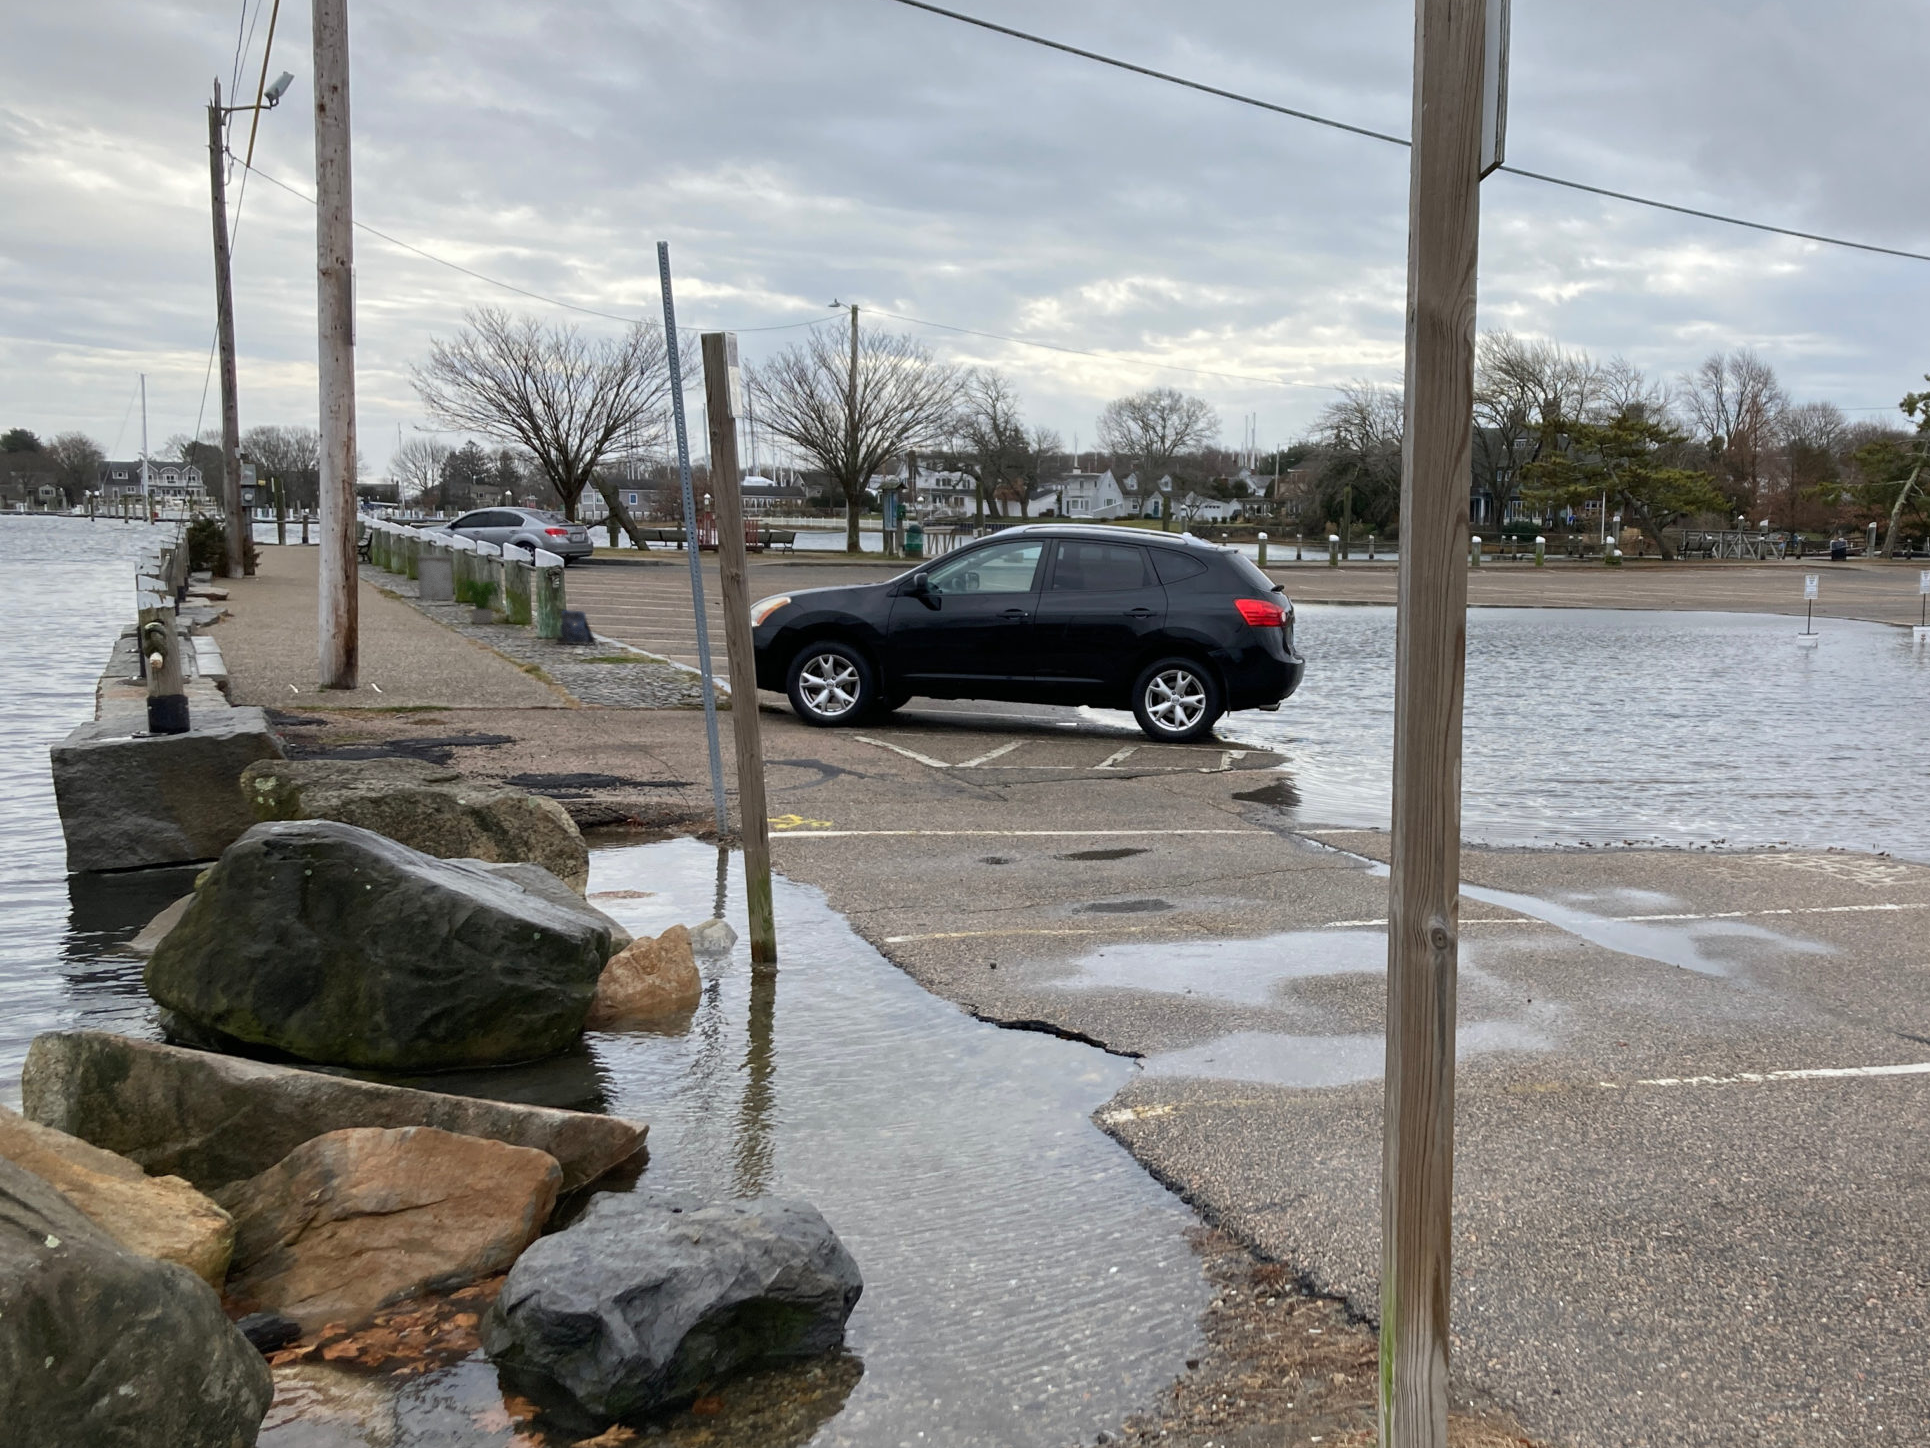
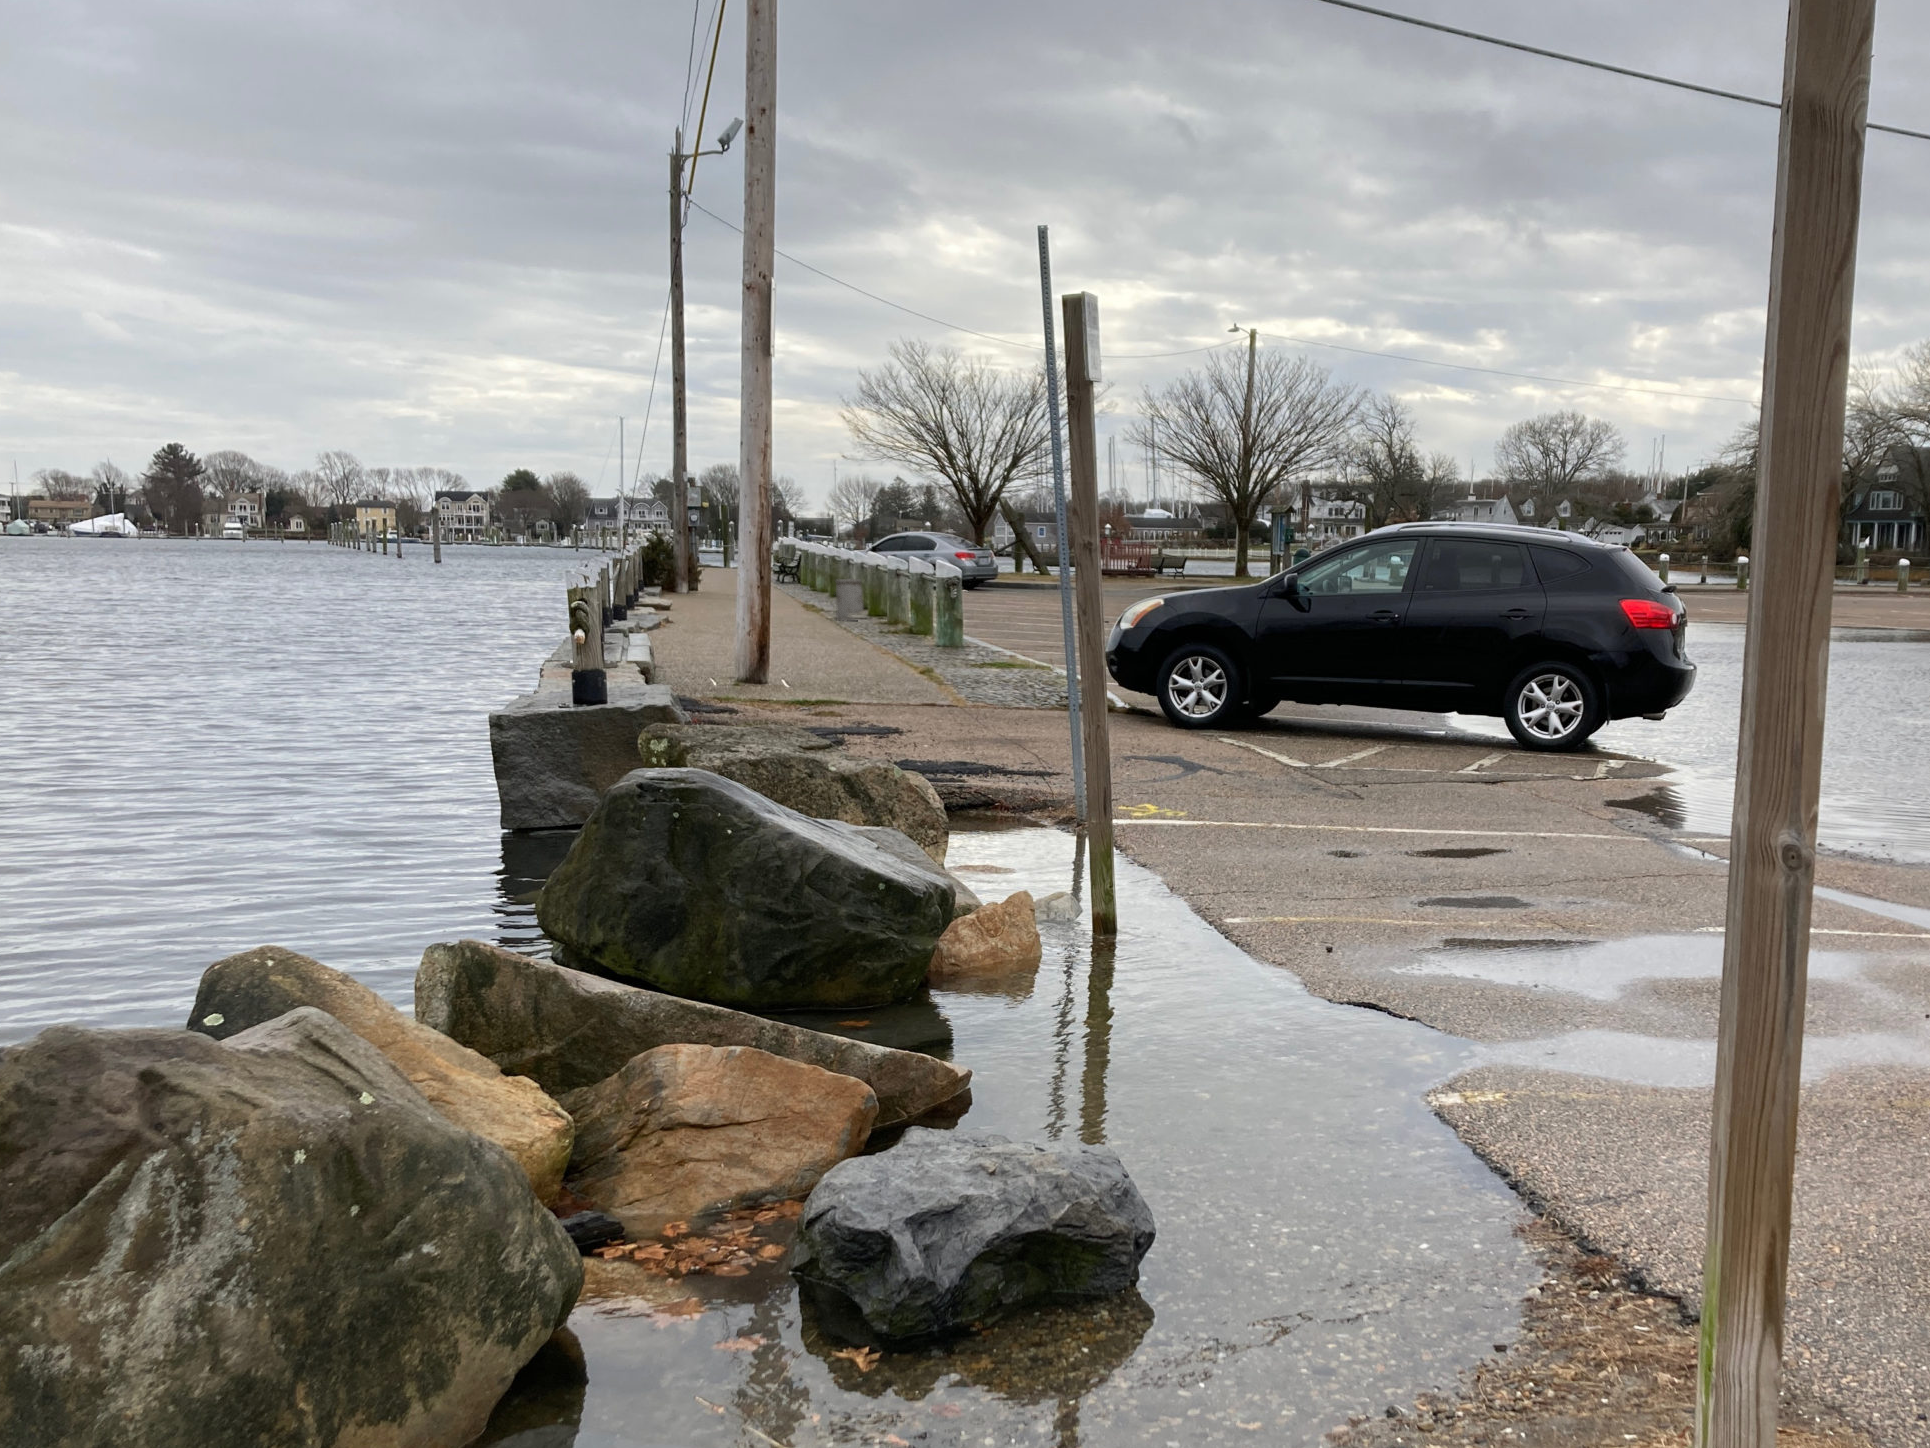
potted plant: present [458,580,500,624] -> none [865,598,909,641]
backpack: present [557,610,595,645] -> none [949,625,987,658]

